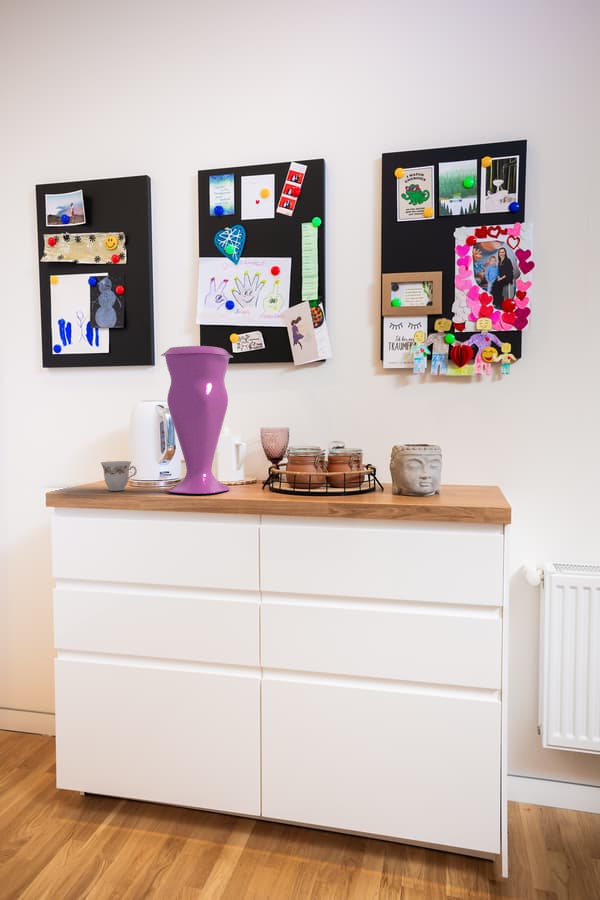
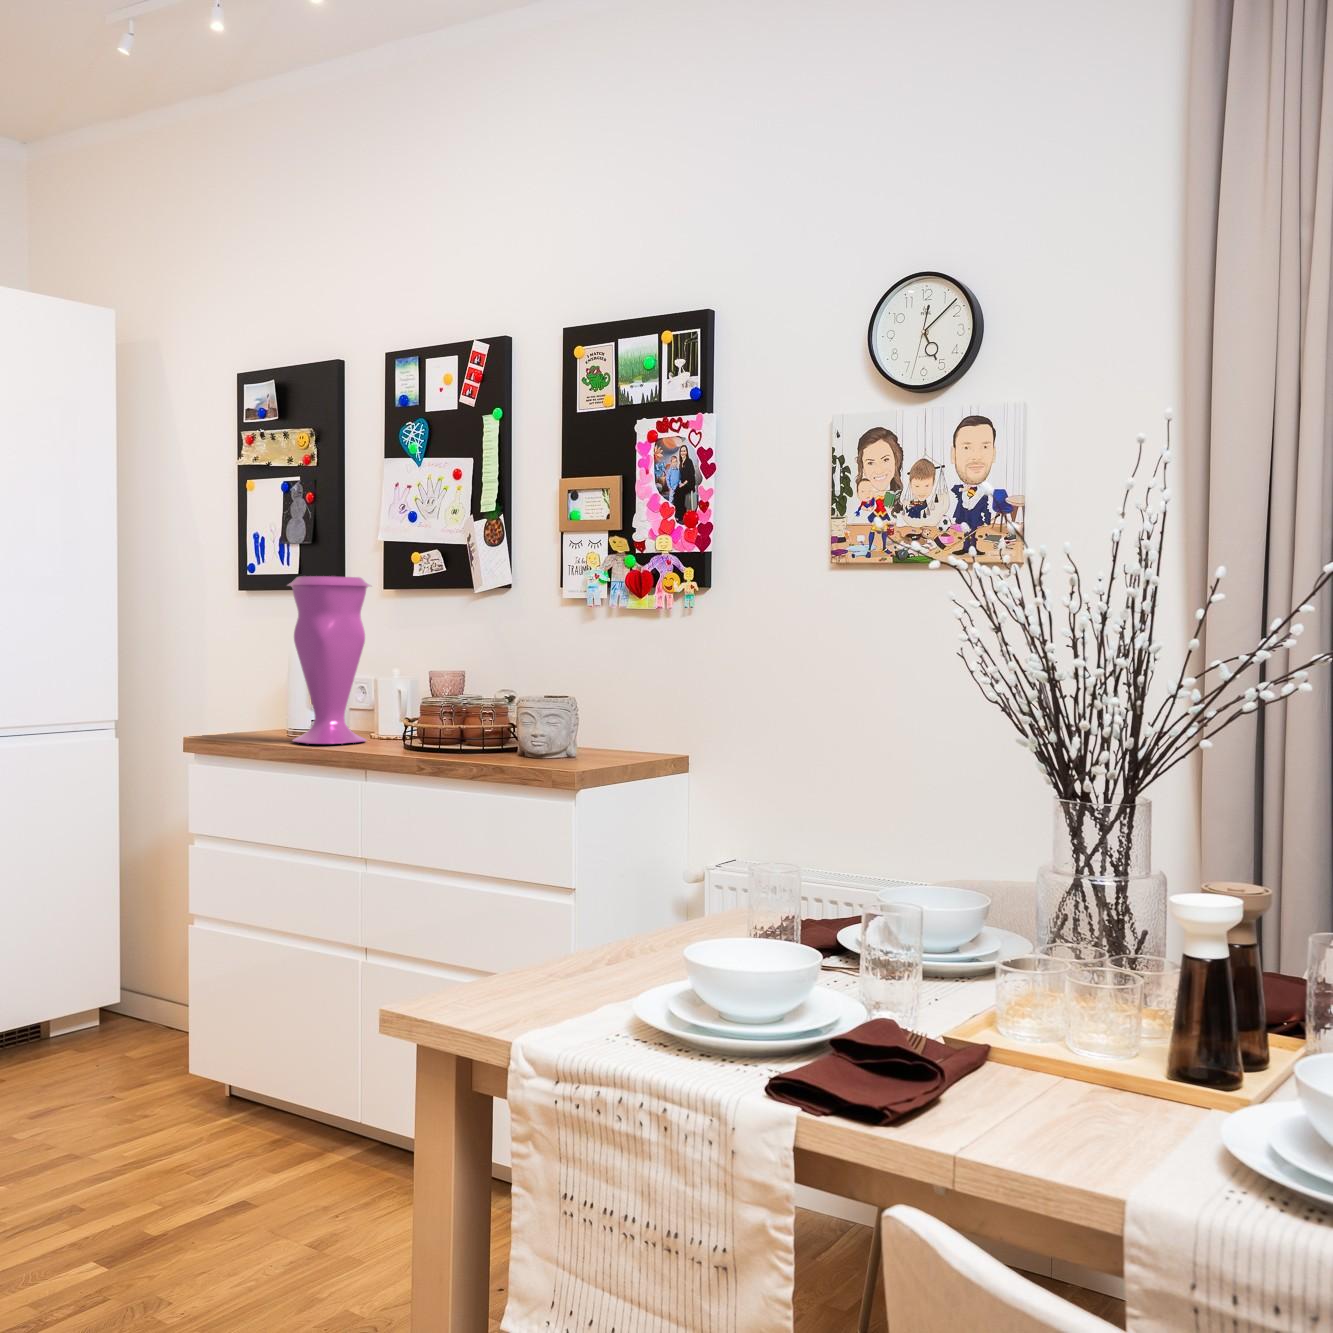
teacup: present [101,461,137,491] -> none [236,705,273,738]

